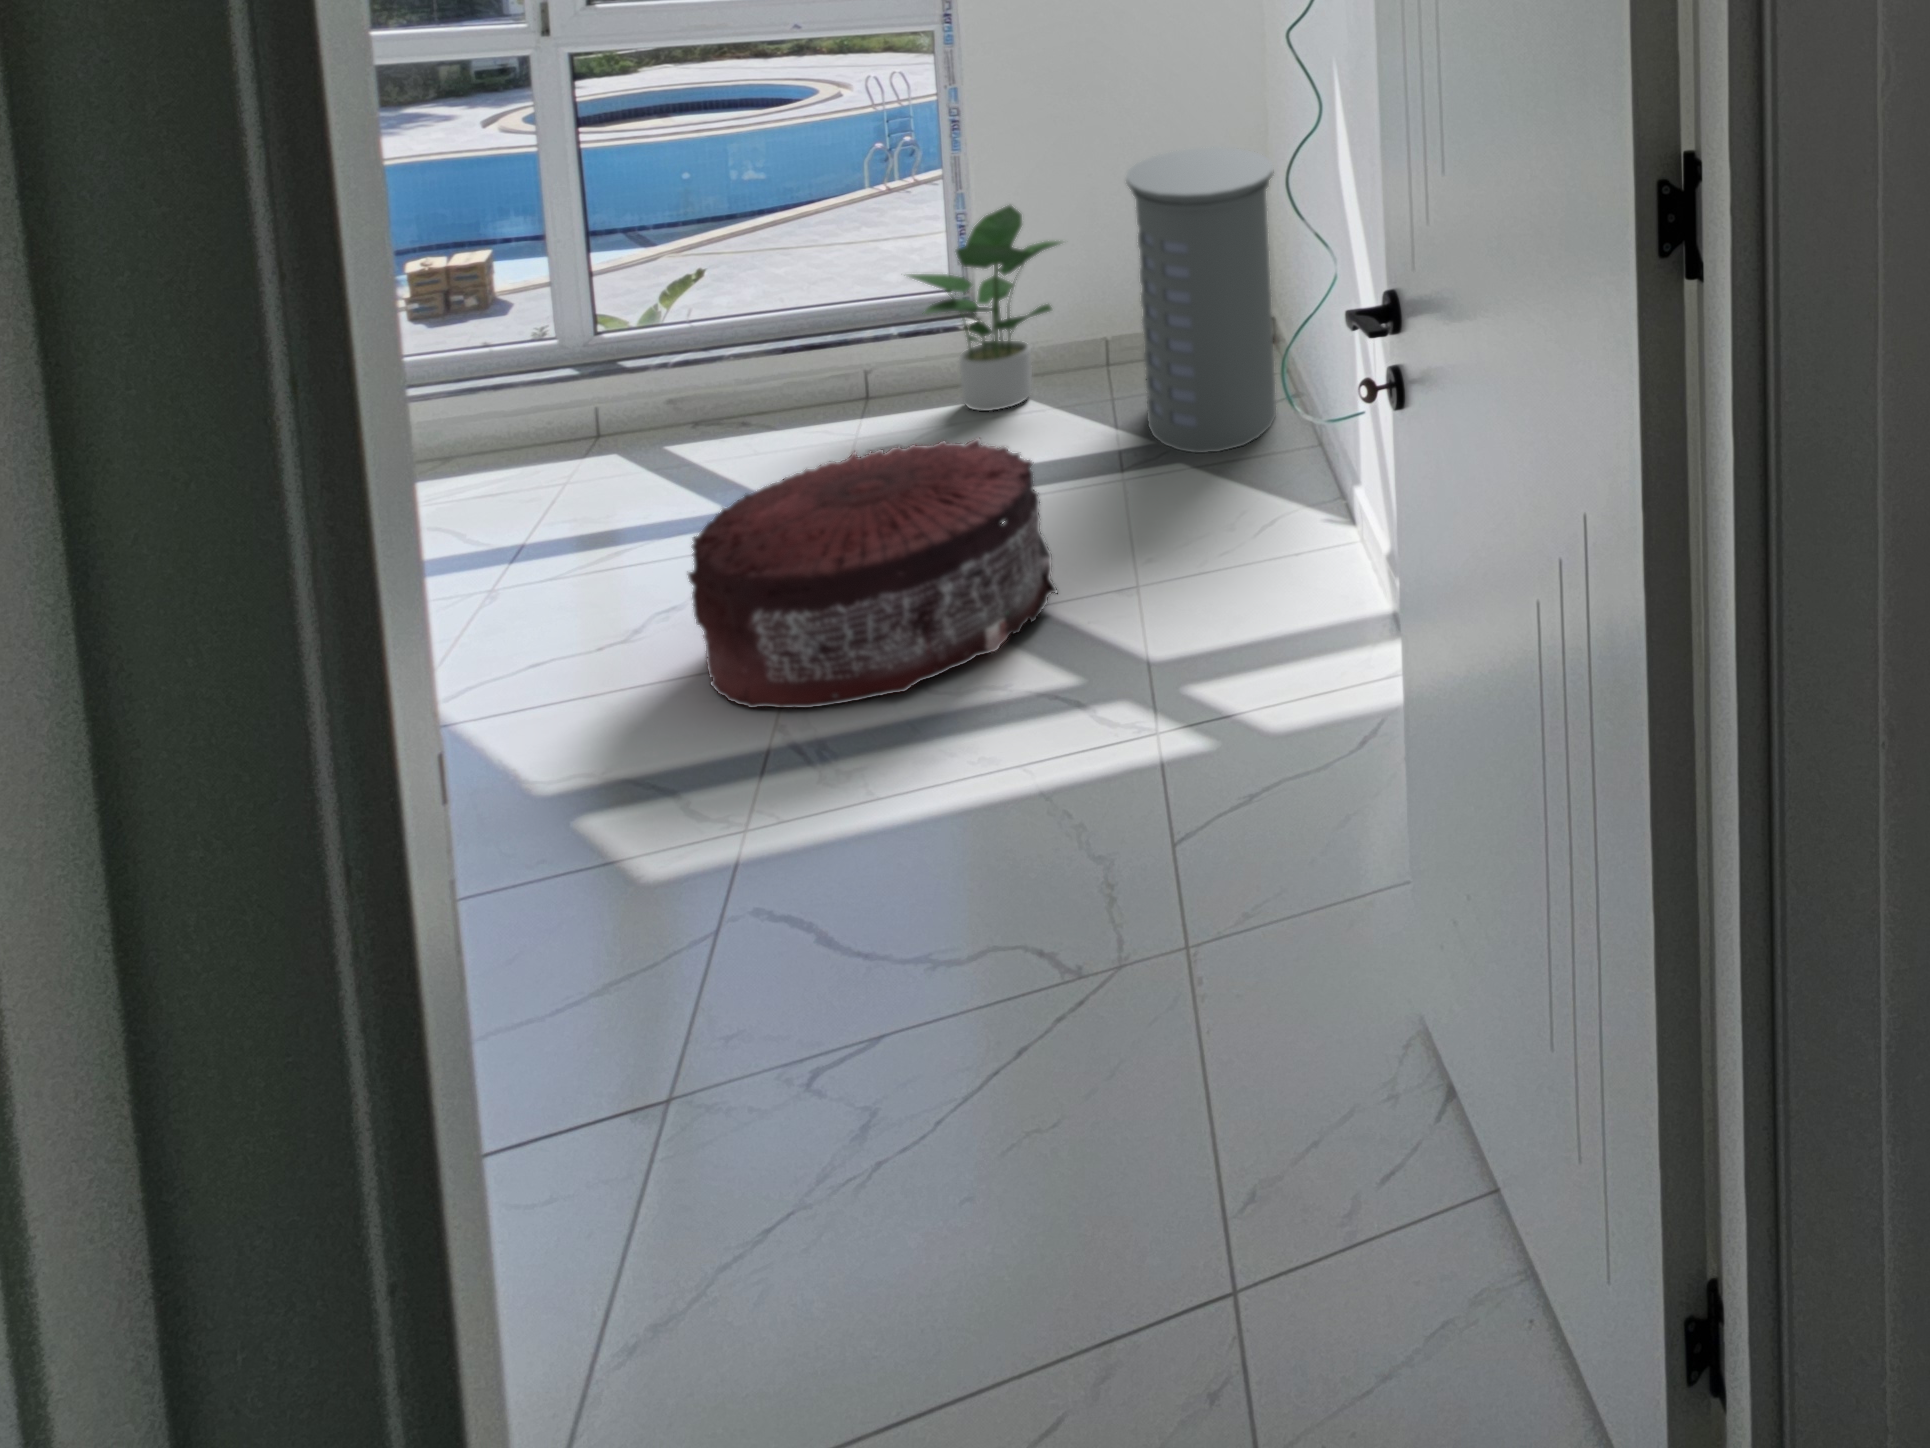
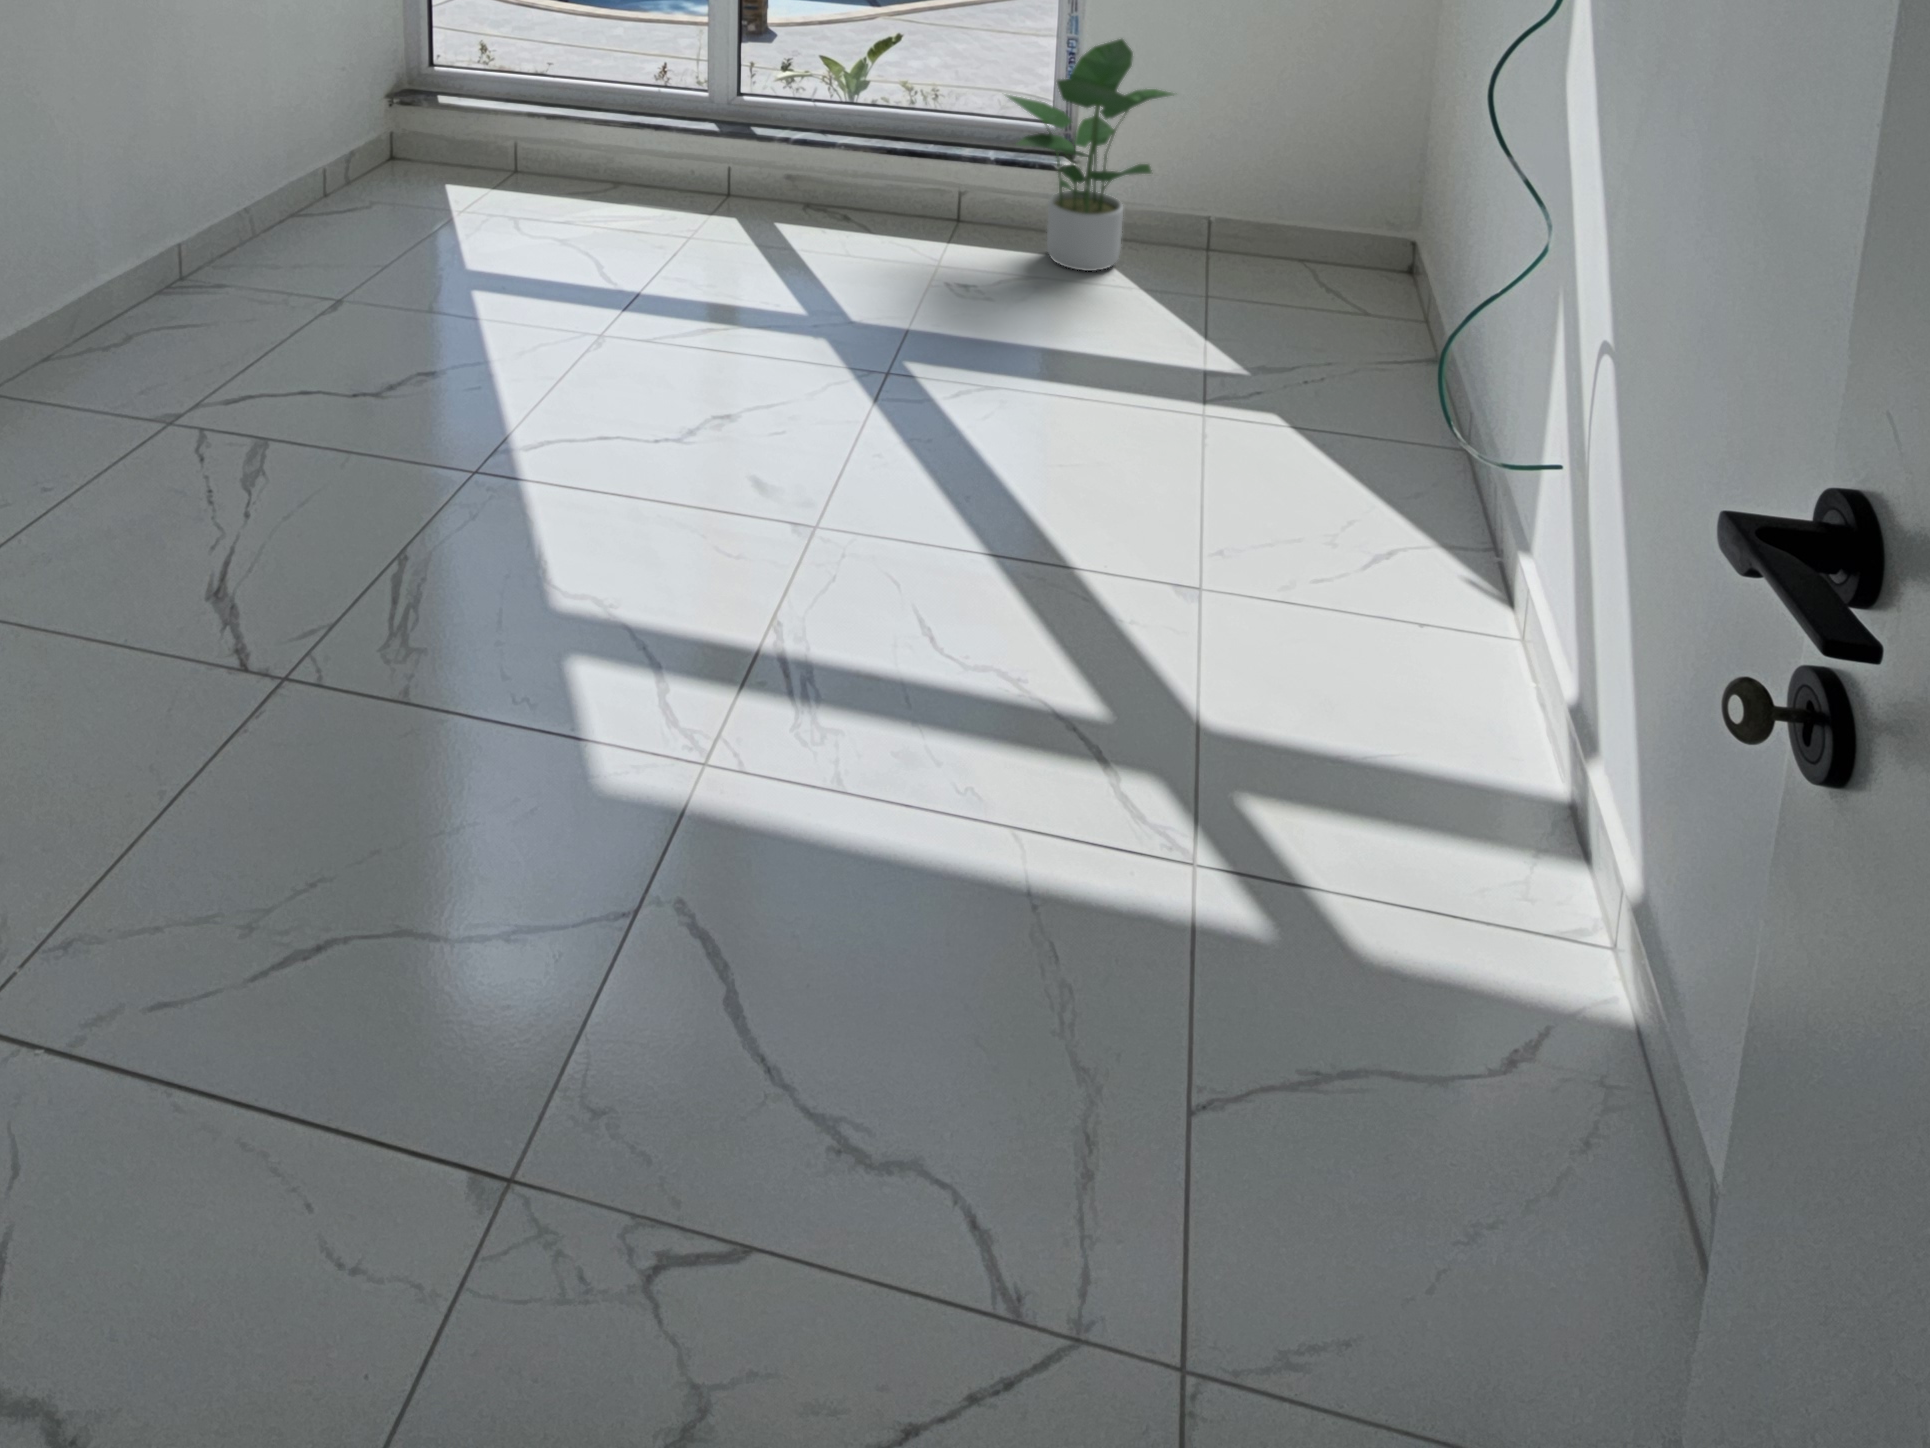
laundry hamper: present [1126,147,1276,453] -> none [1242,11,1450,415]
pouf: present [688,439,1057,708] -> none [728,301,1104,638]

